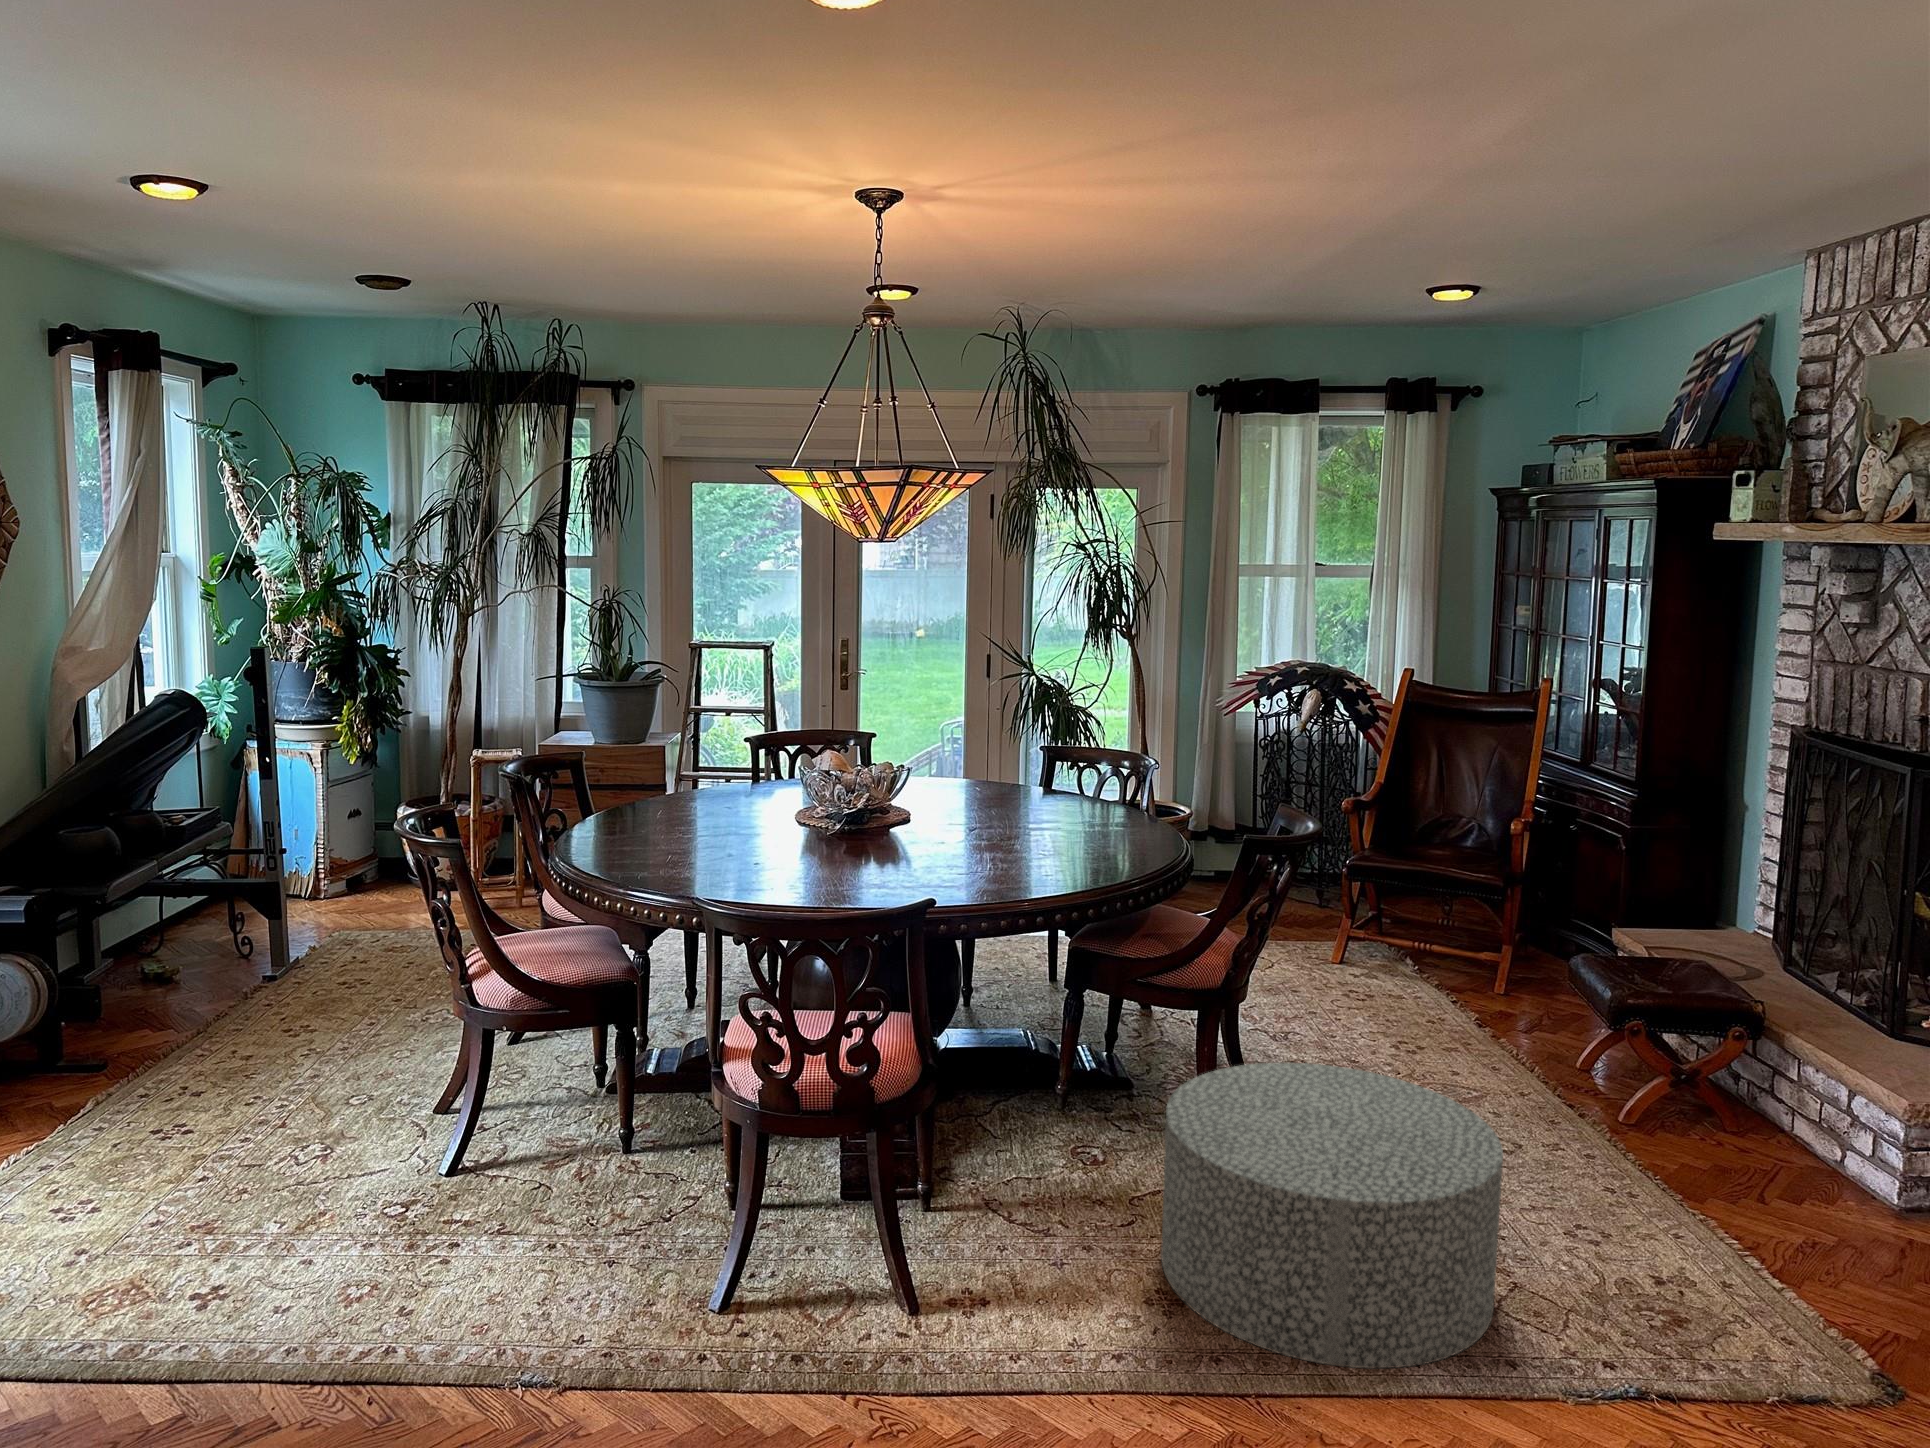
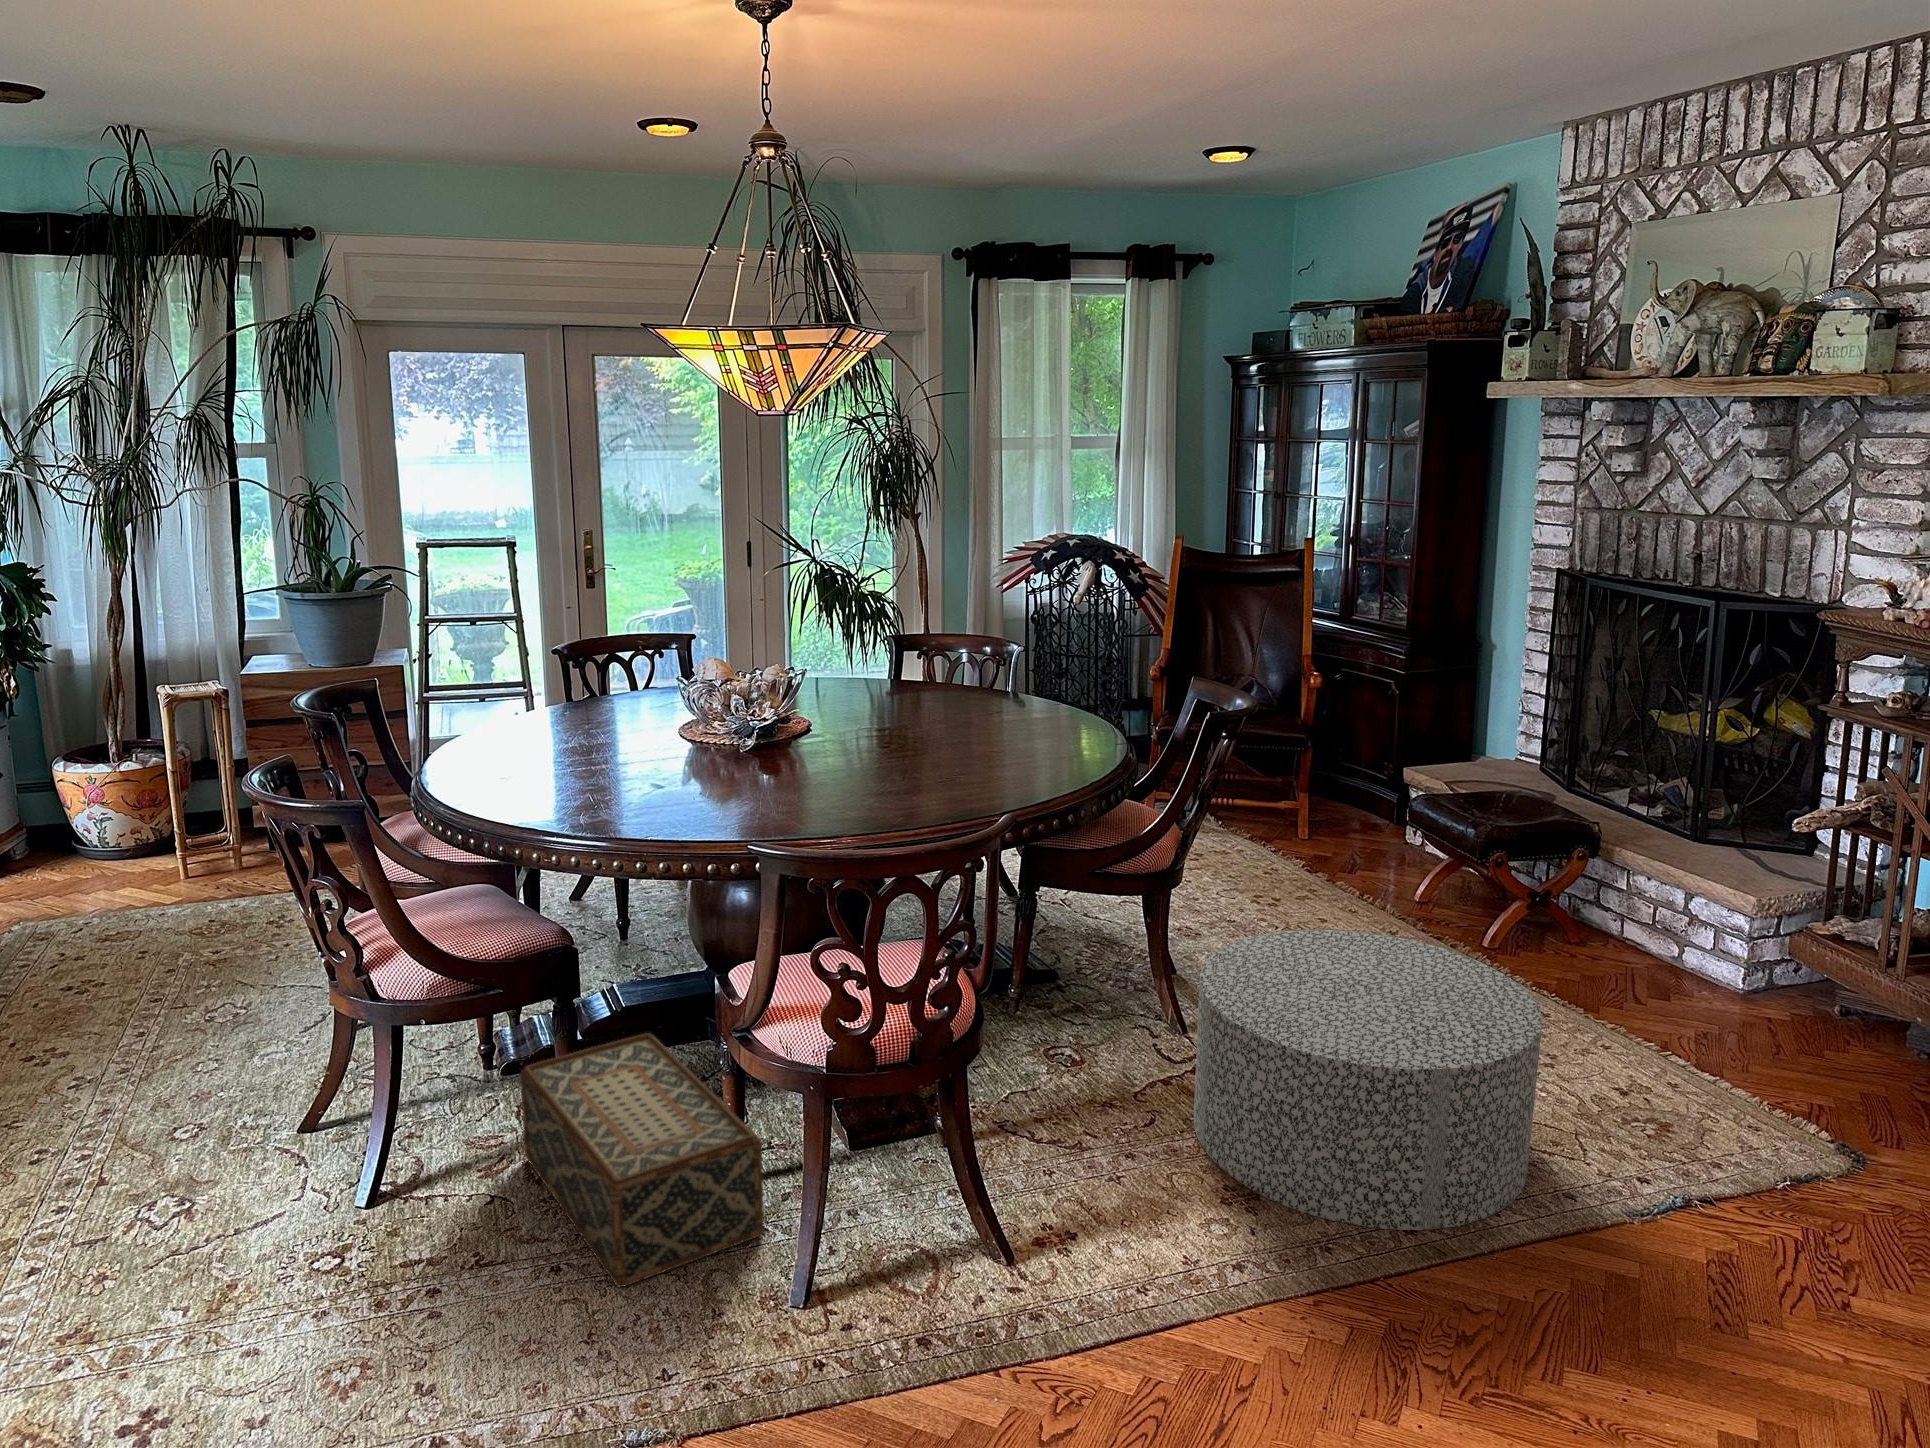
woven basket: none [578,1072,727,1269] -> present [520,1033,764,1287]

